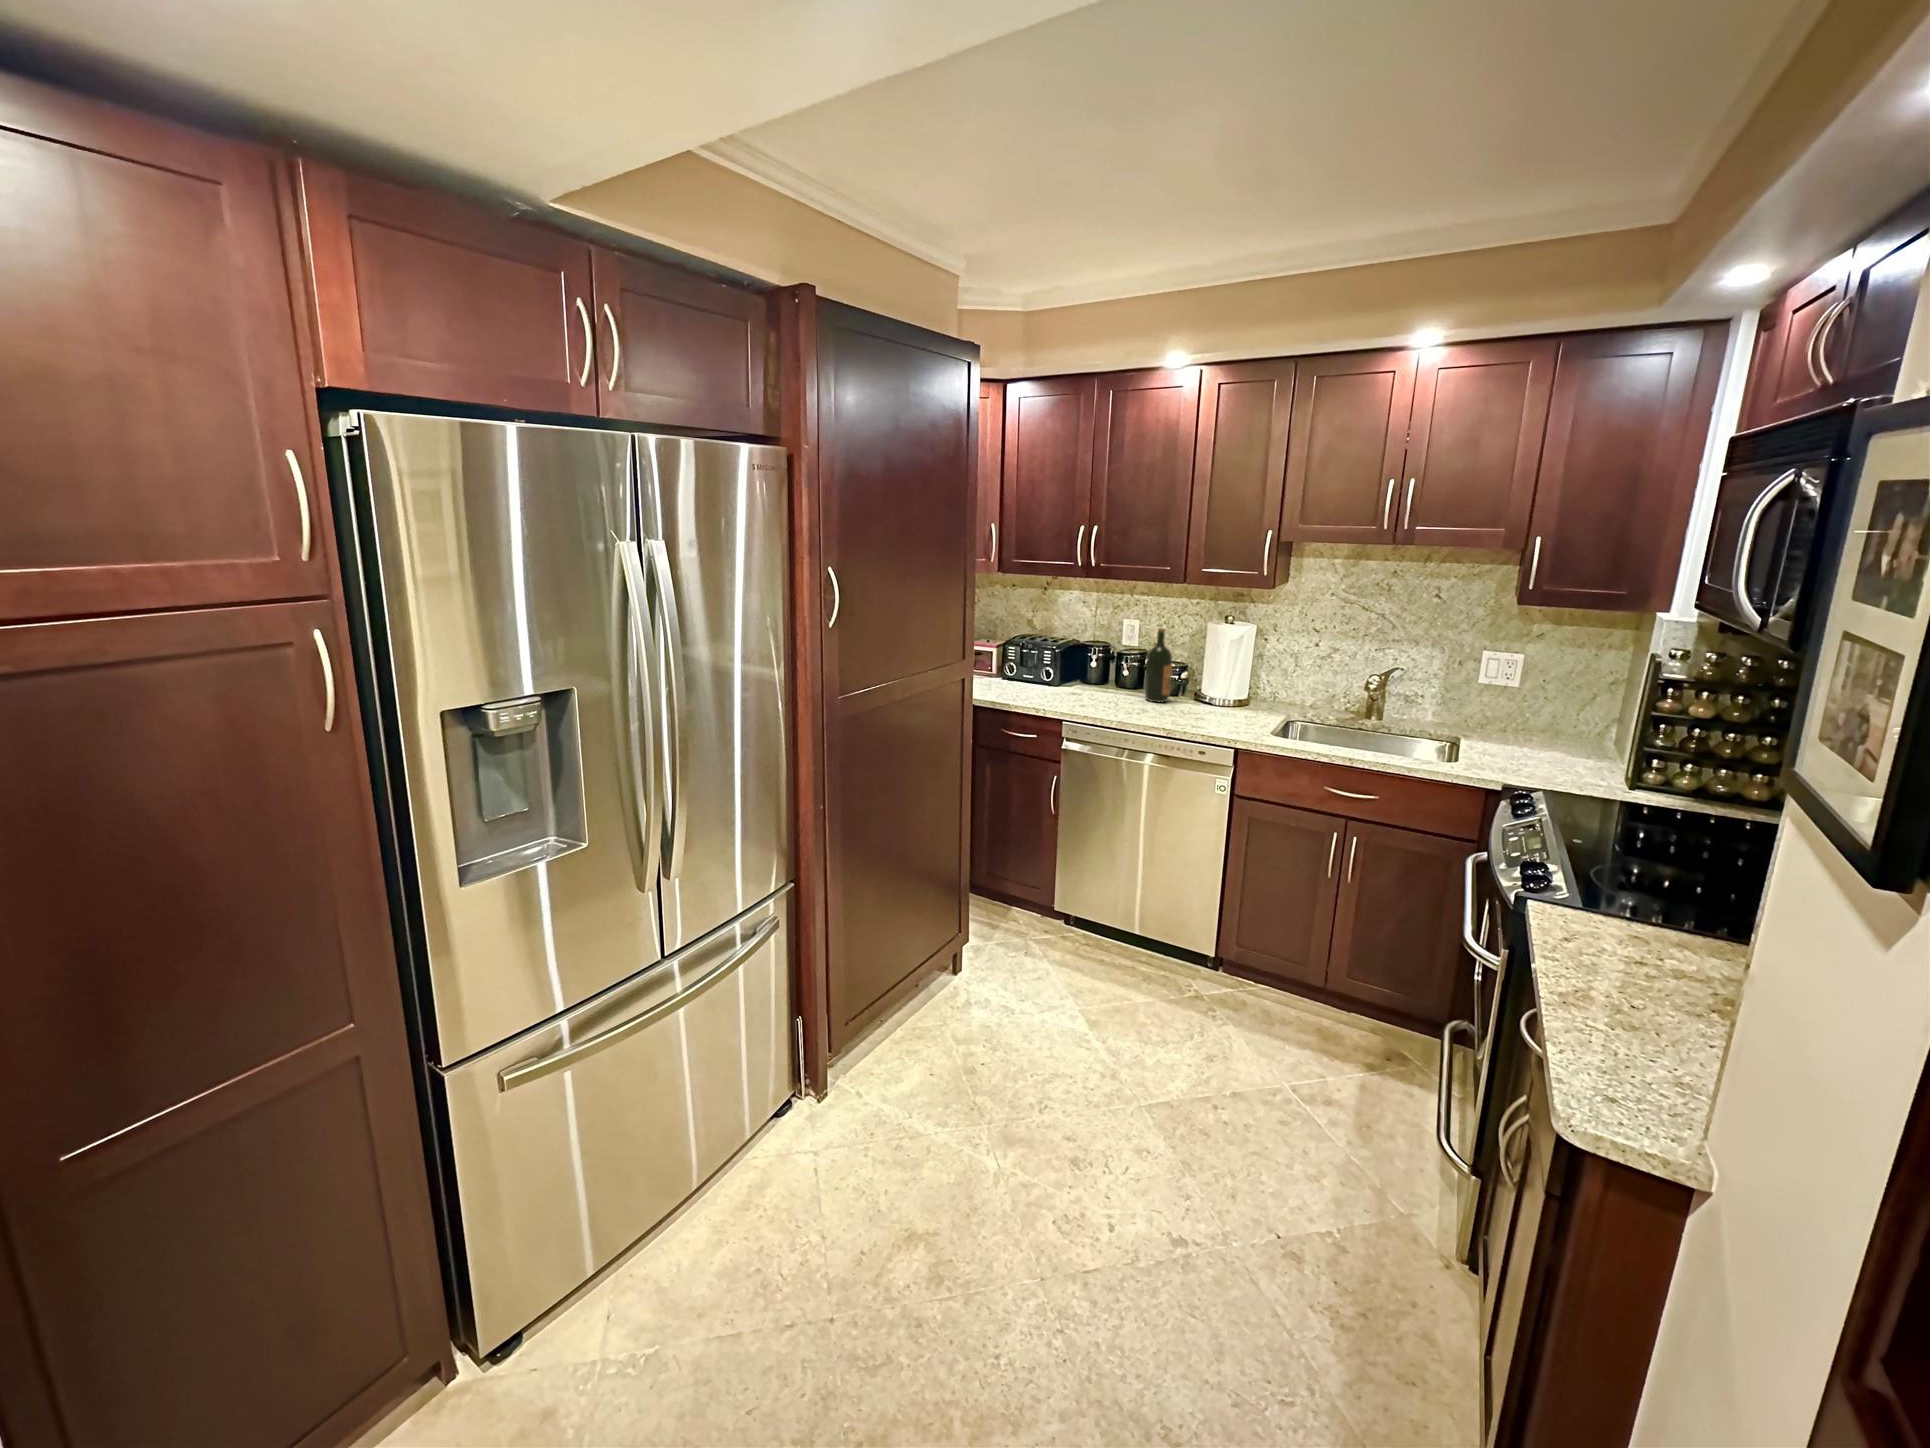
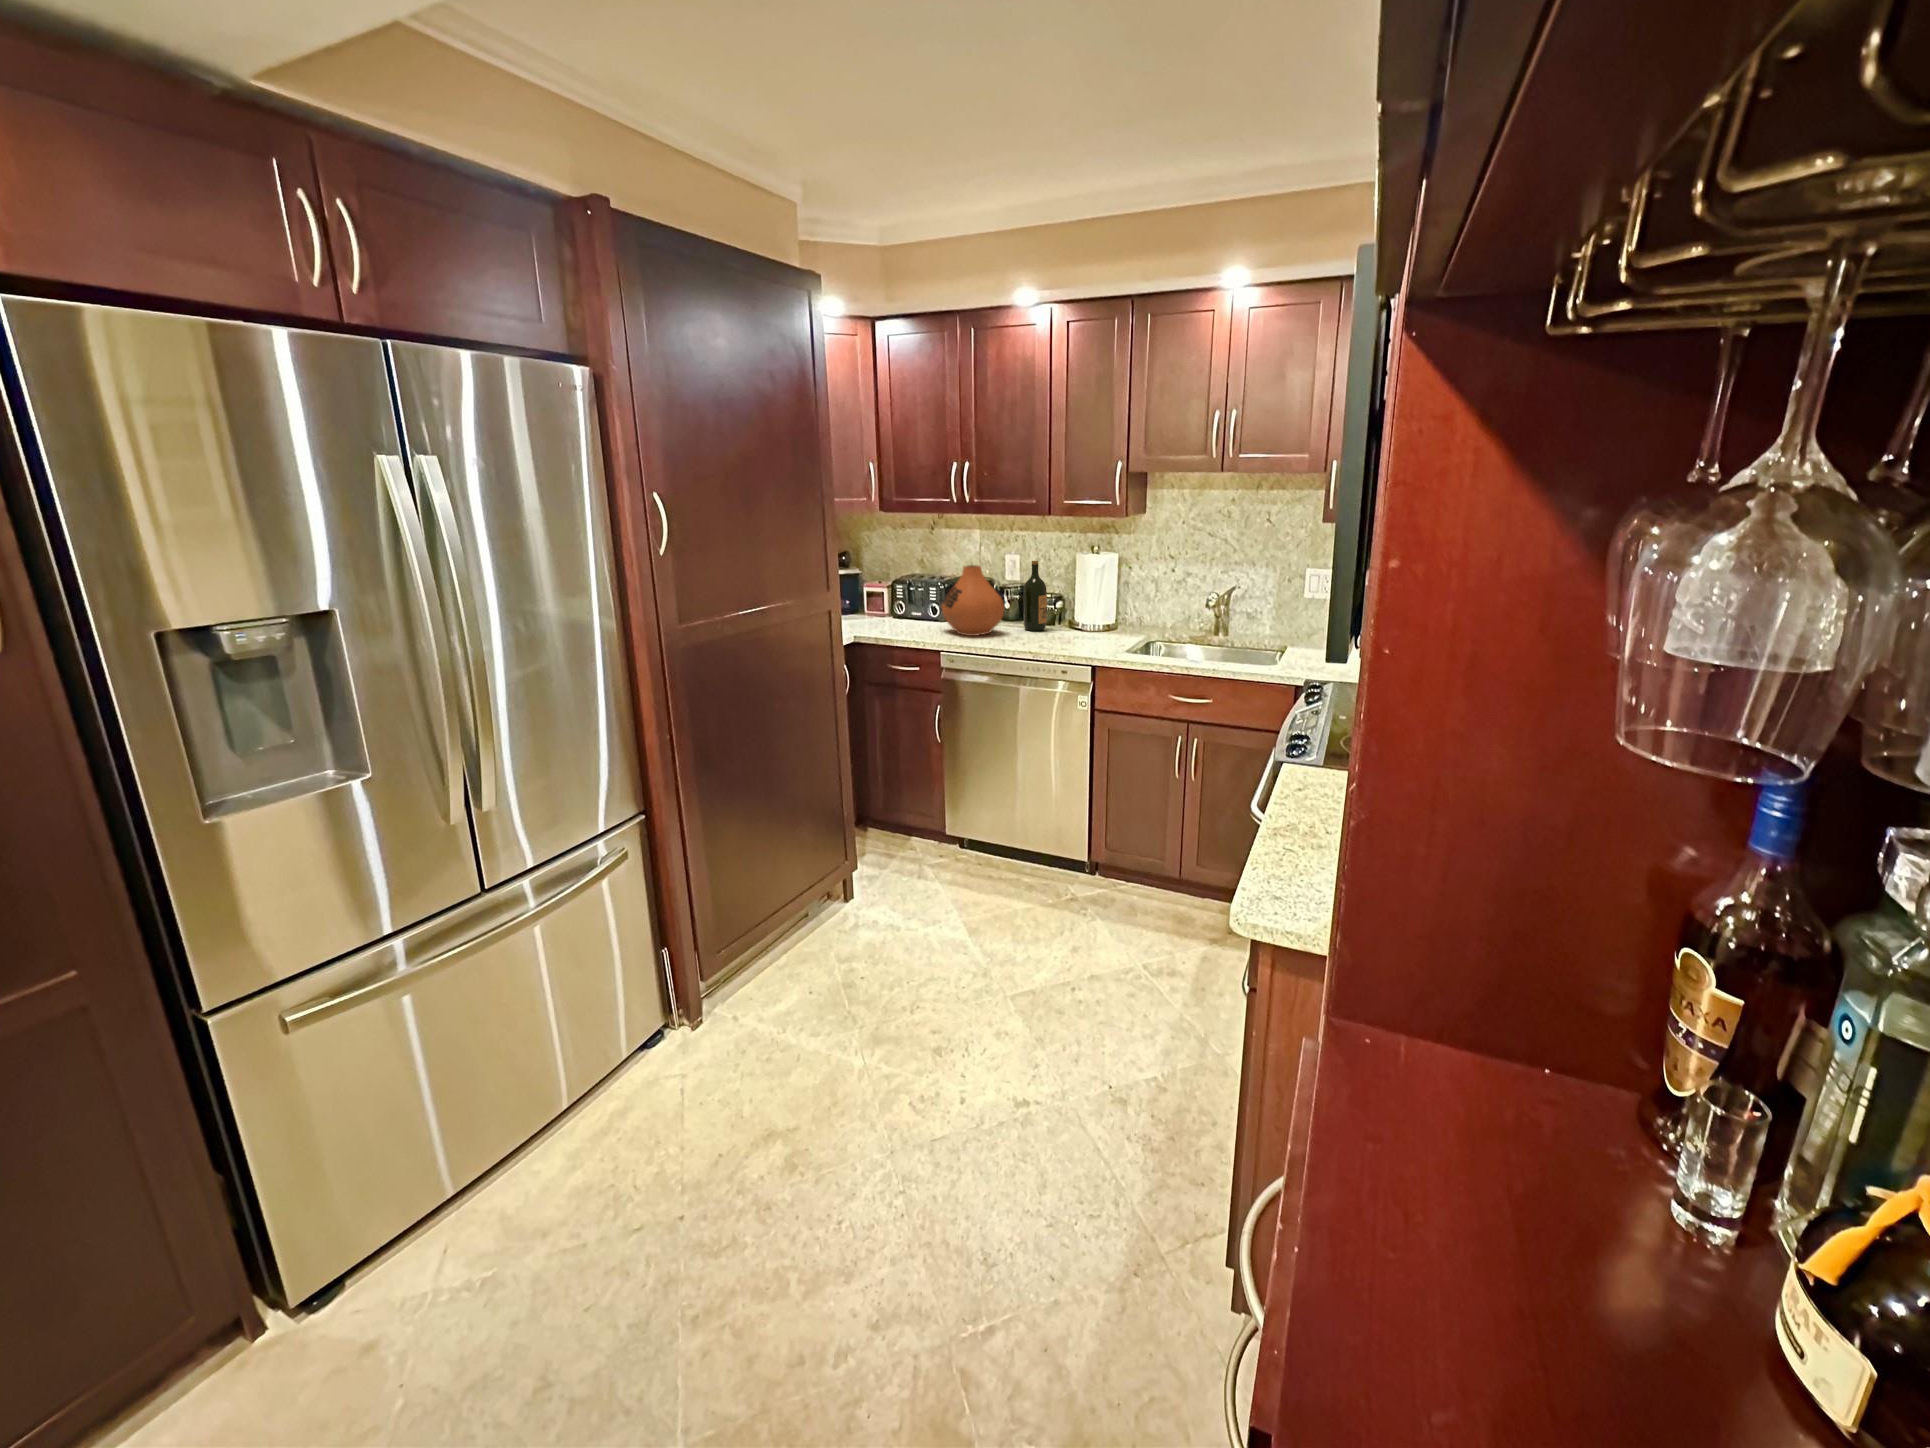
vase: none [1060,631,1129,705] -> present [942,565,1005,636]

